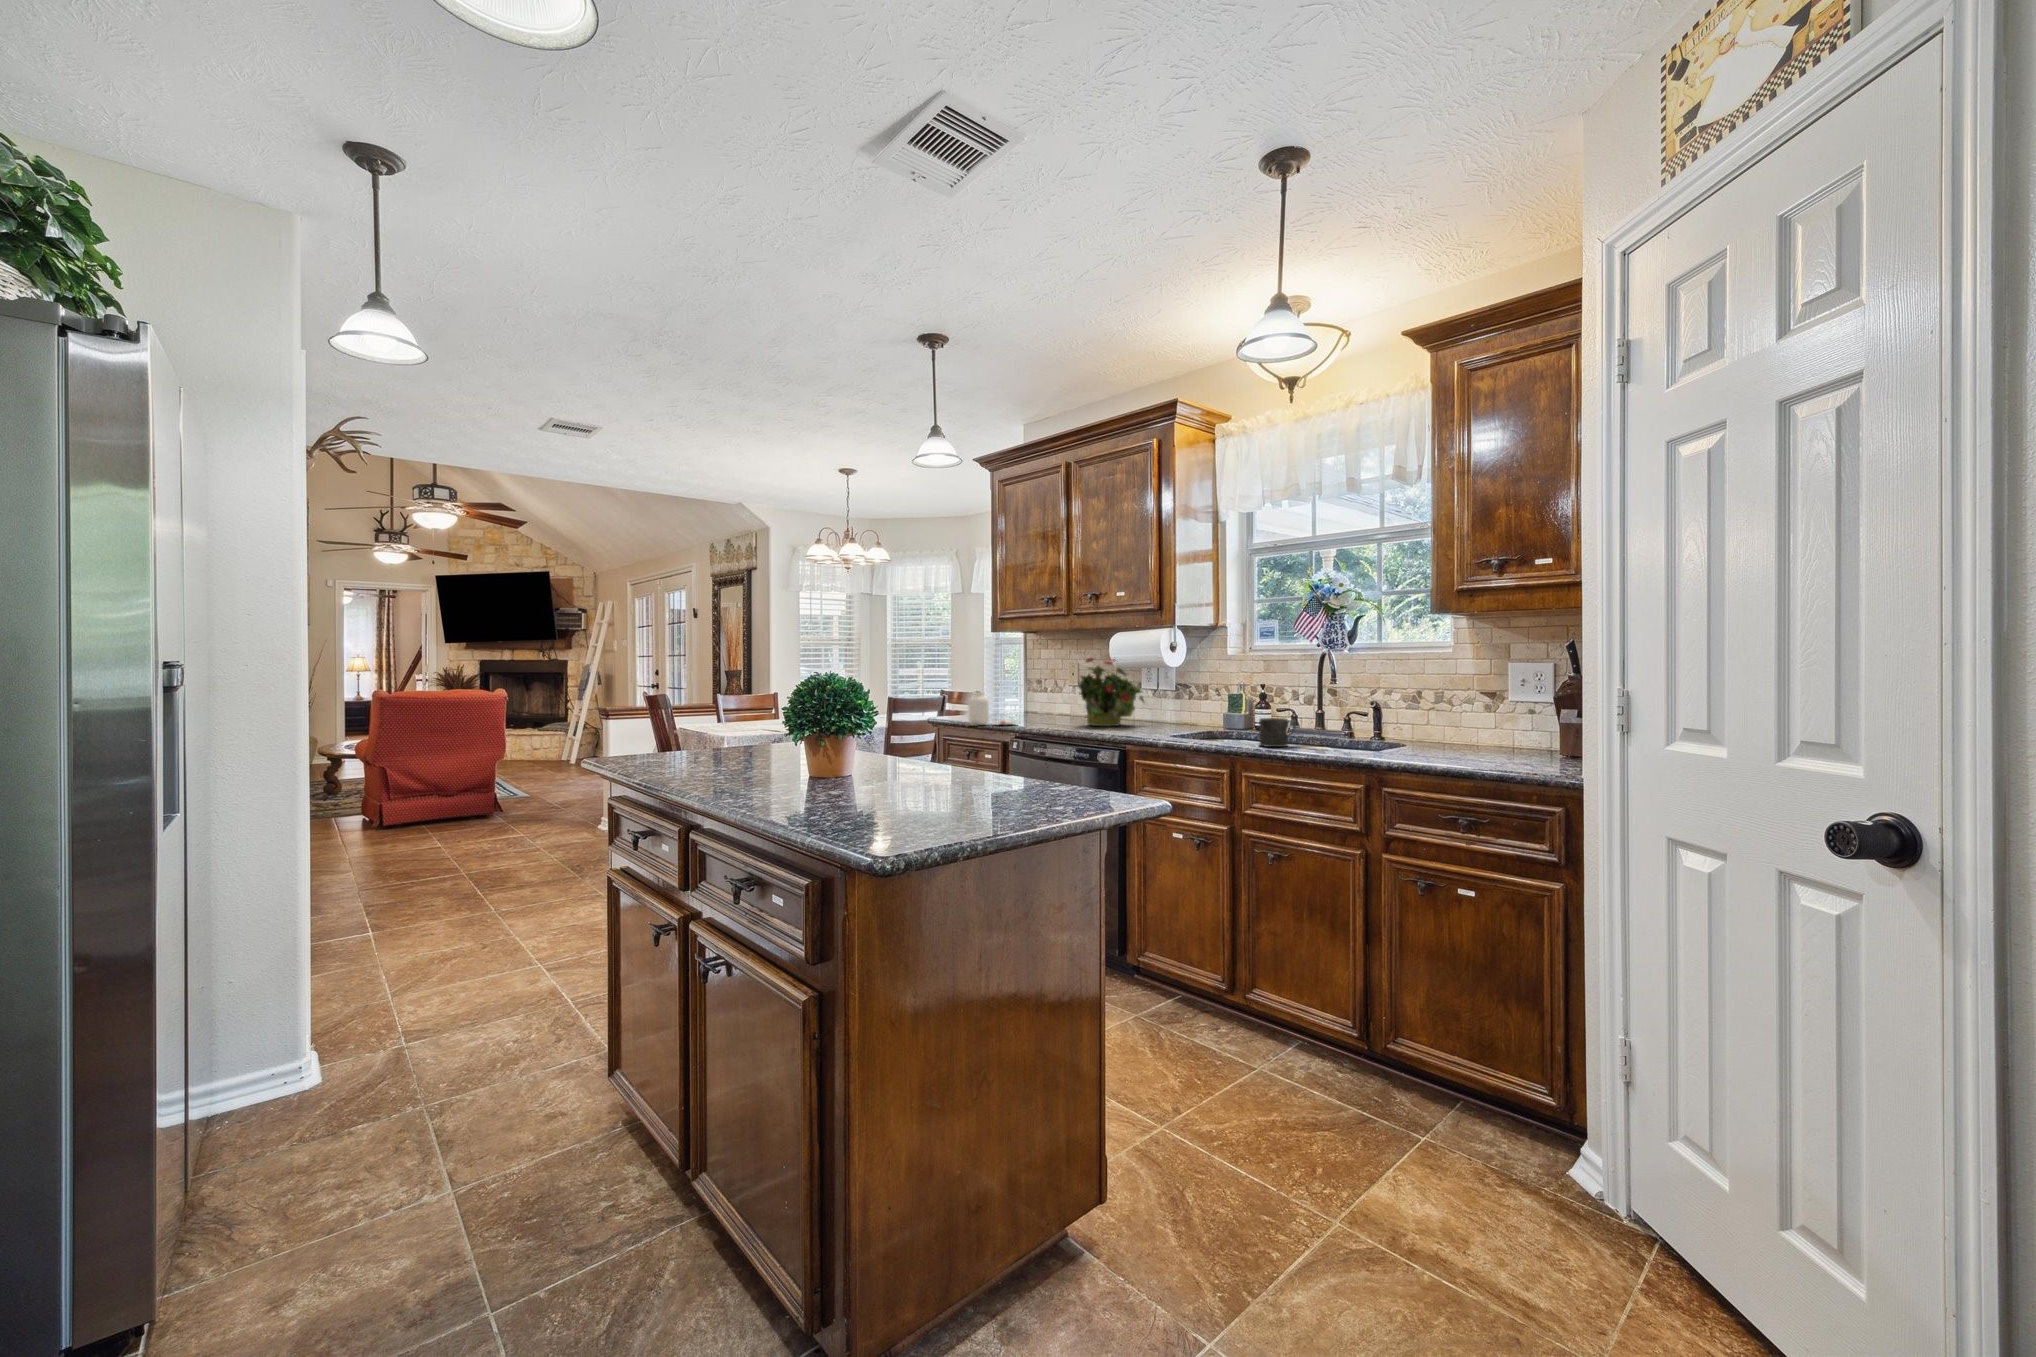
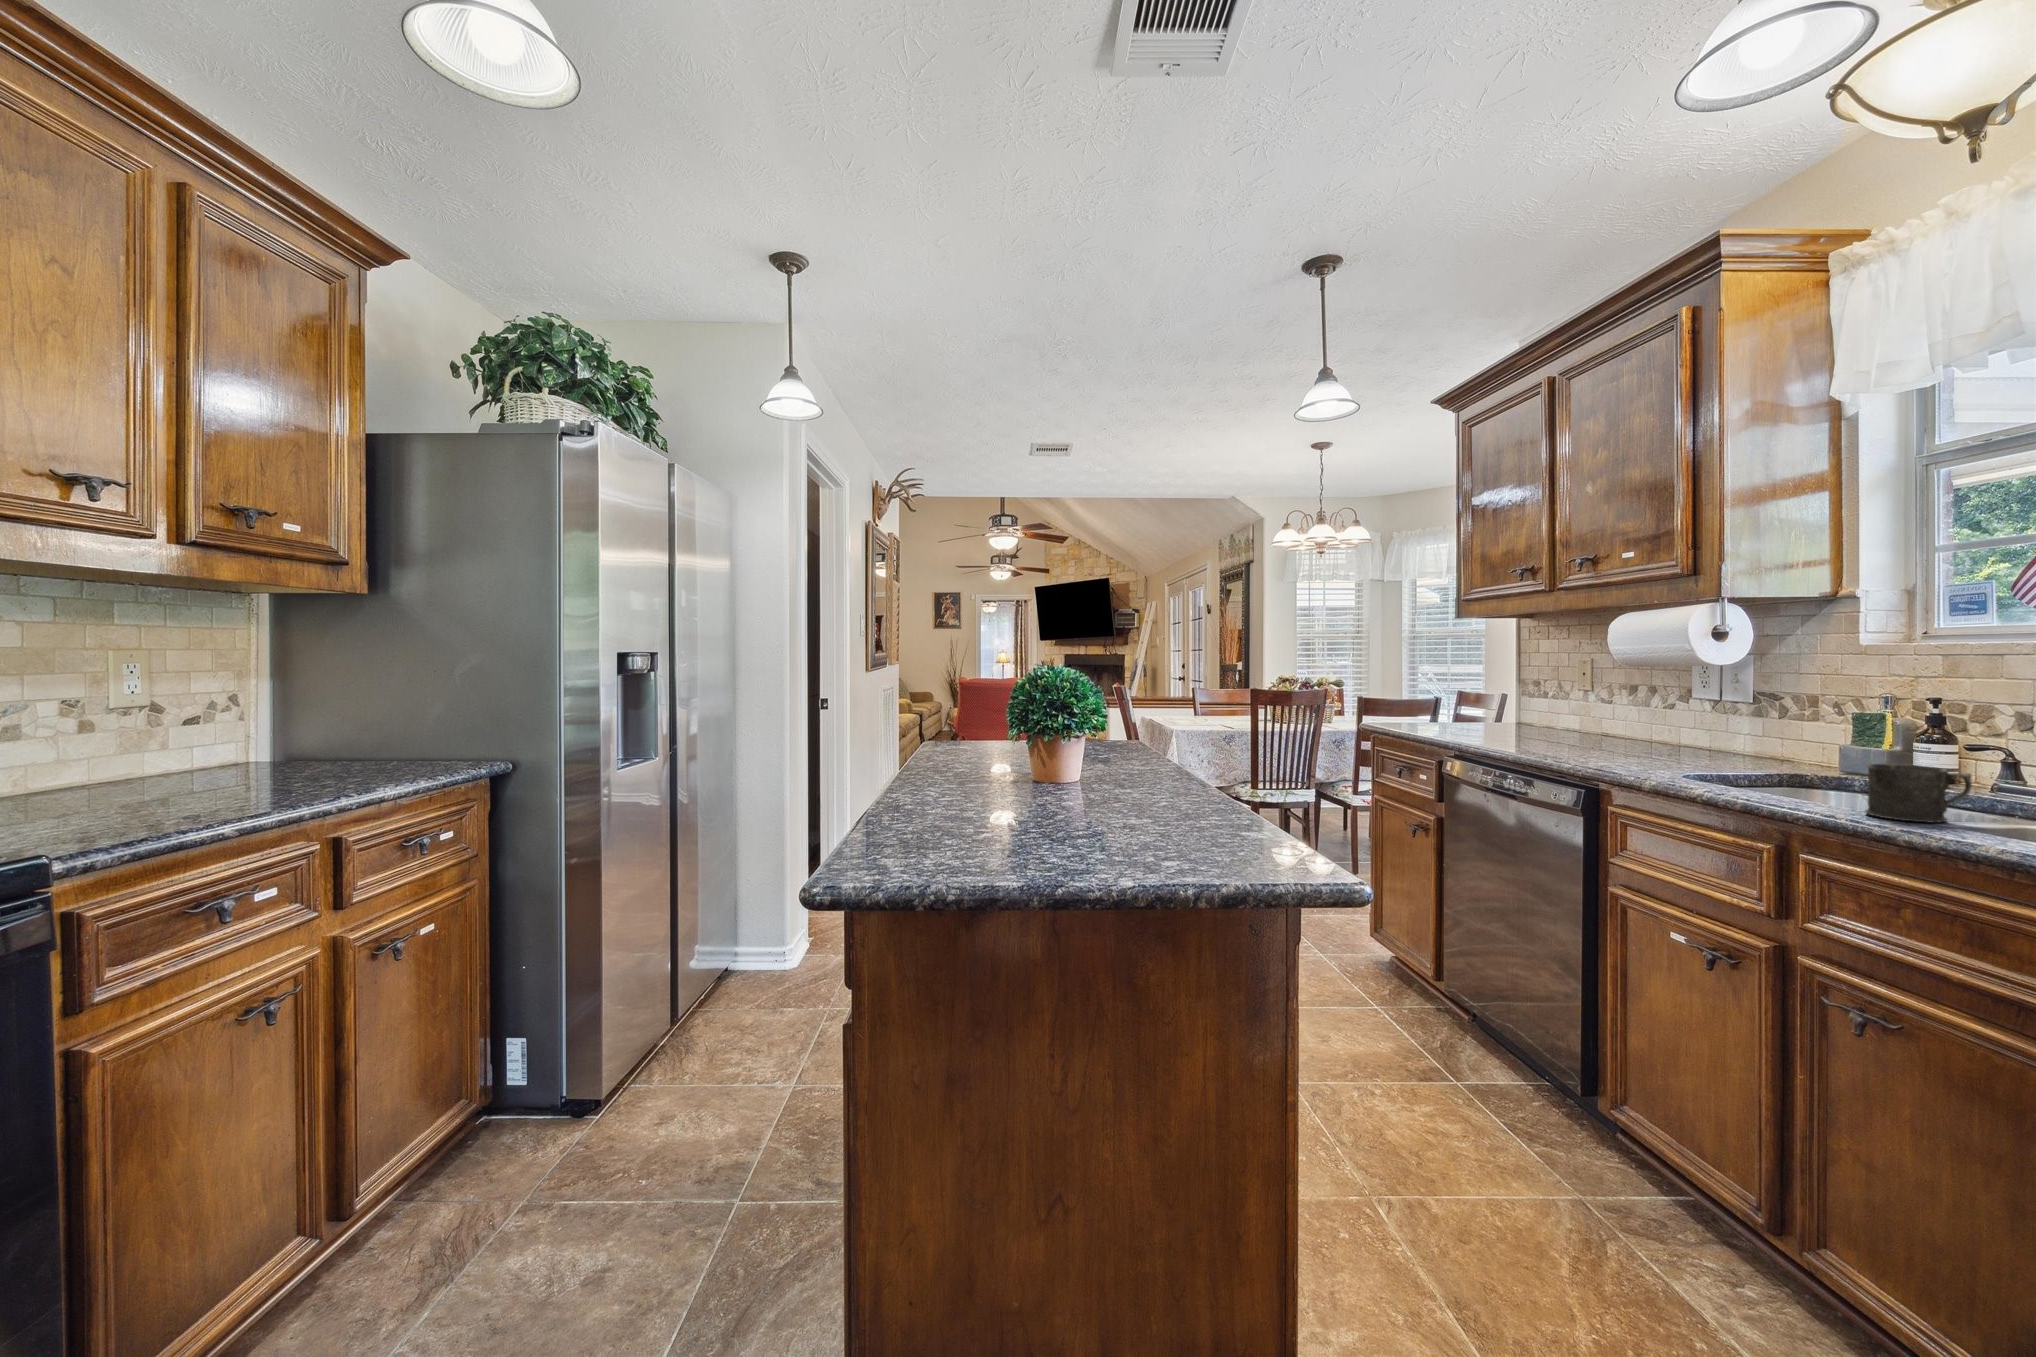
potted plant: present [1078,658,1144,726] -> none [1551,649,1681,750]
jar: present [968,692,1015,726] -> none [1394,694,1472,737]

